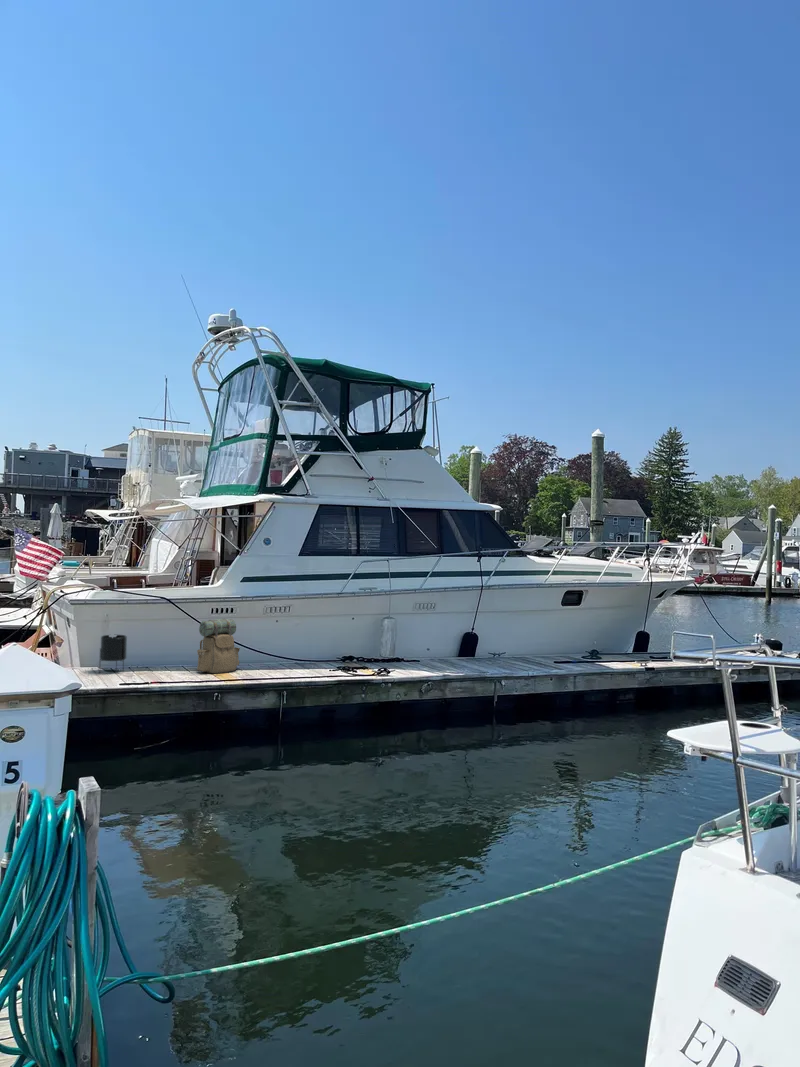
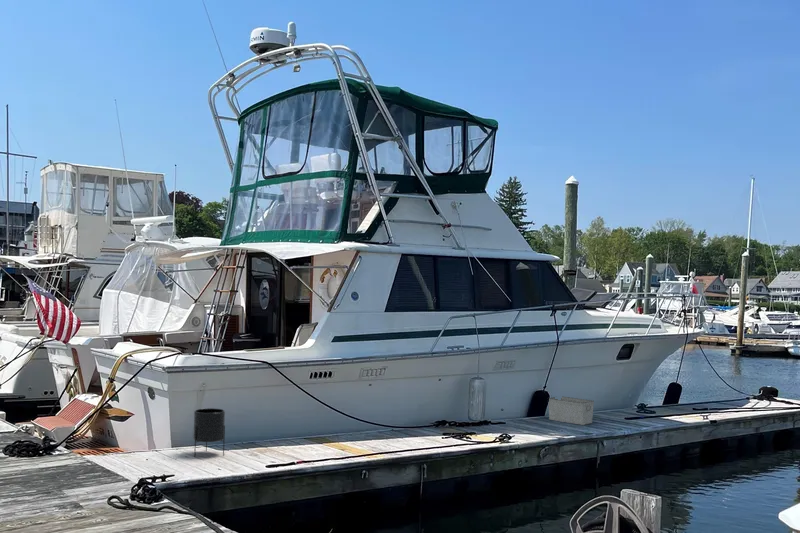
backpack: present [197,619,240,673] -> none [300,384,344,450]
storage bin: none [475,638,515,665] -> present [549,396,594,425]

